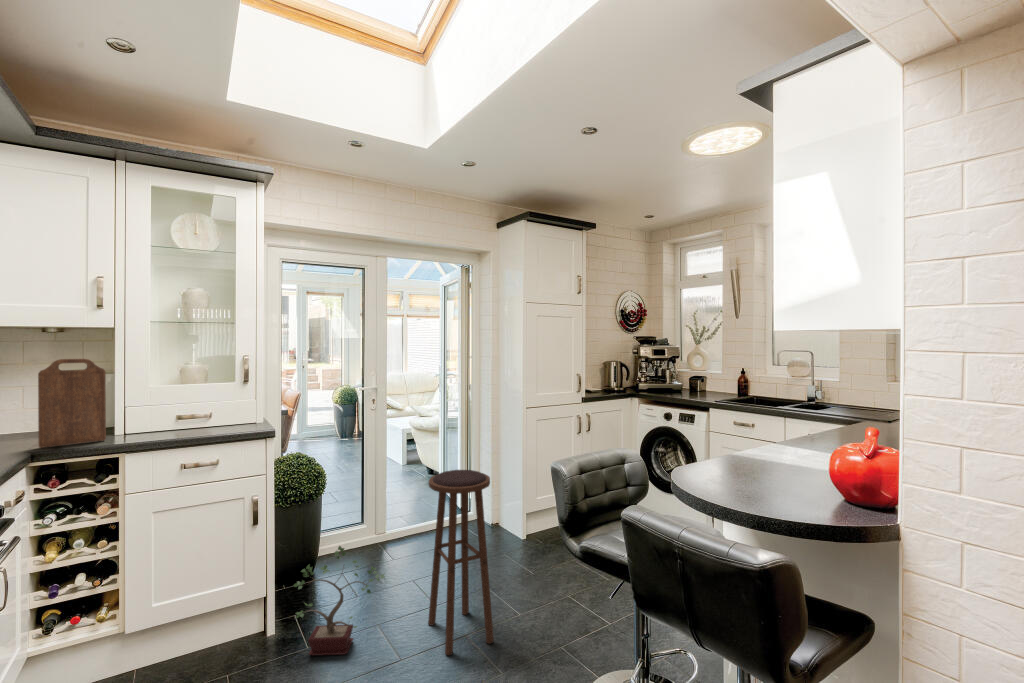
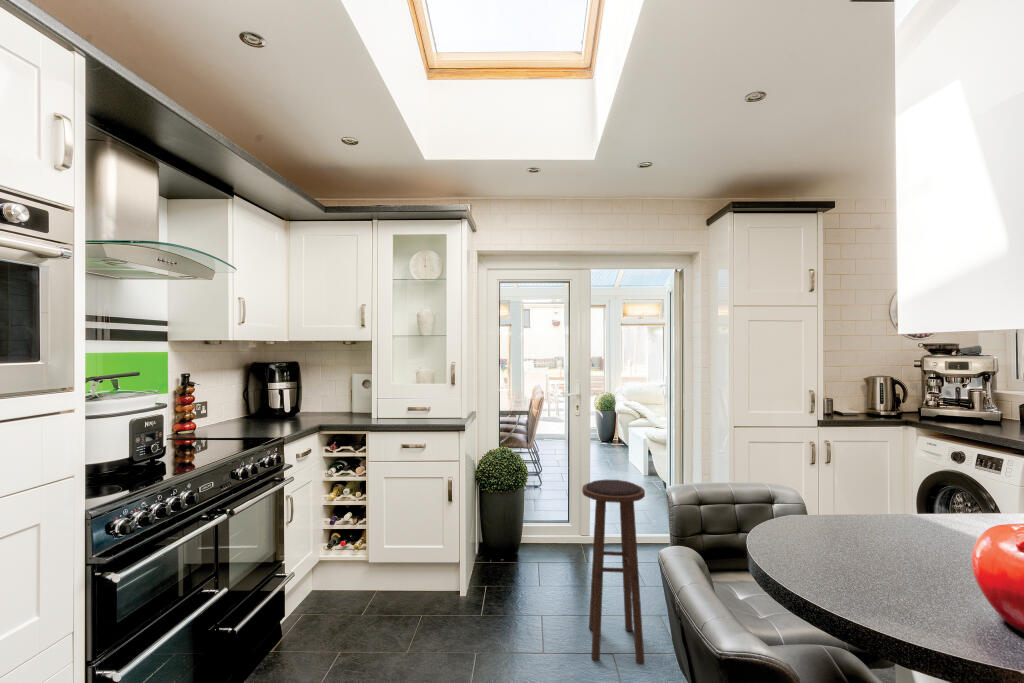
cutting board: present [38,359,106,448] -> none [328,362,365,422]
potted plant: present [293,546,385,655] -> none [473,530,541,628]

